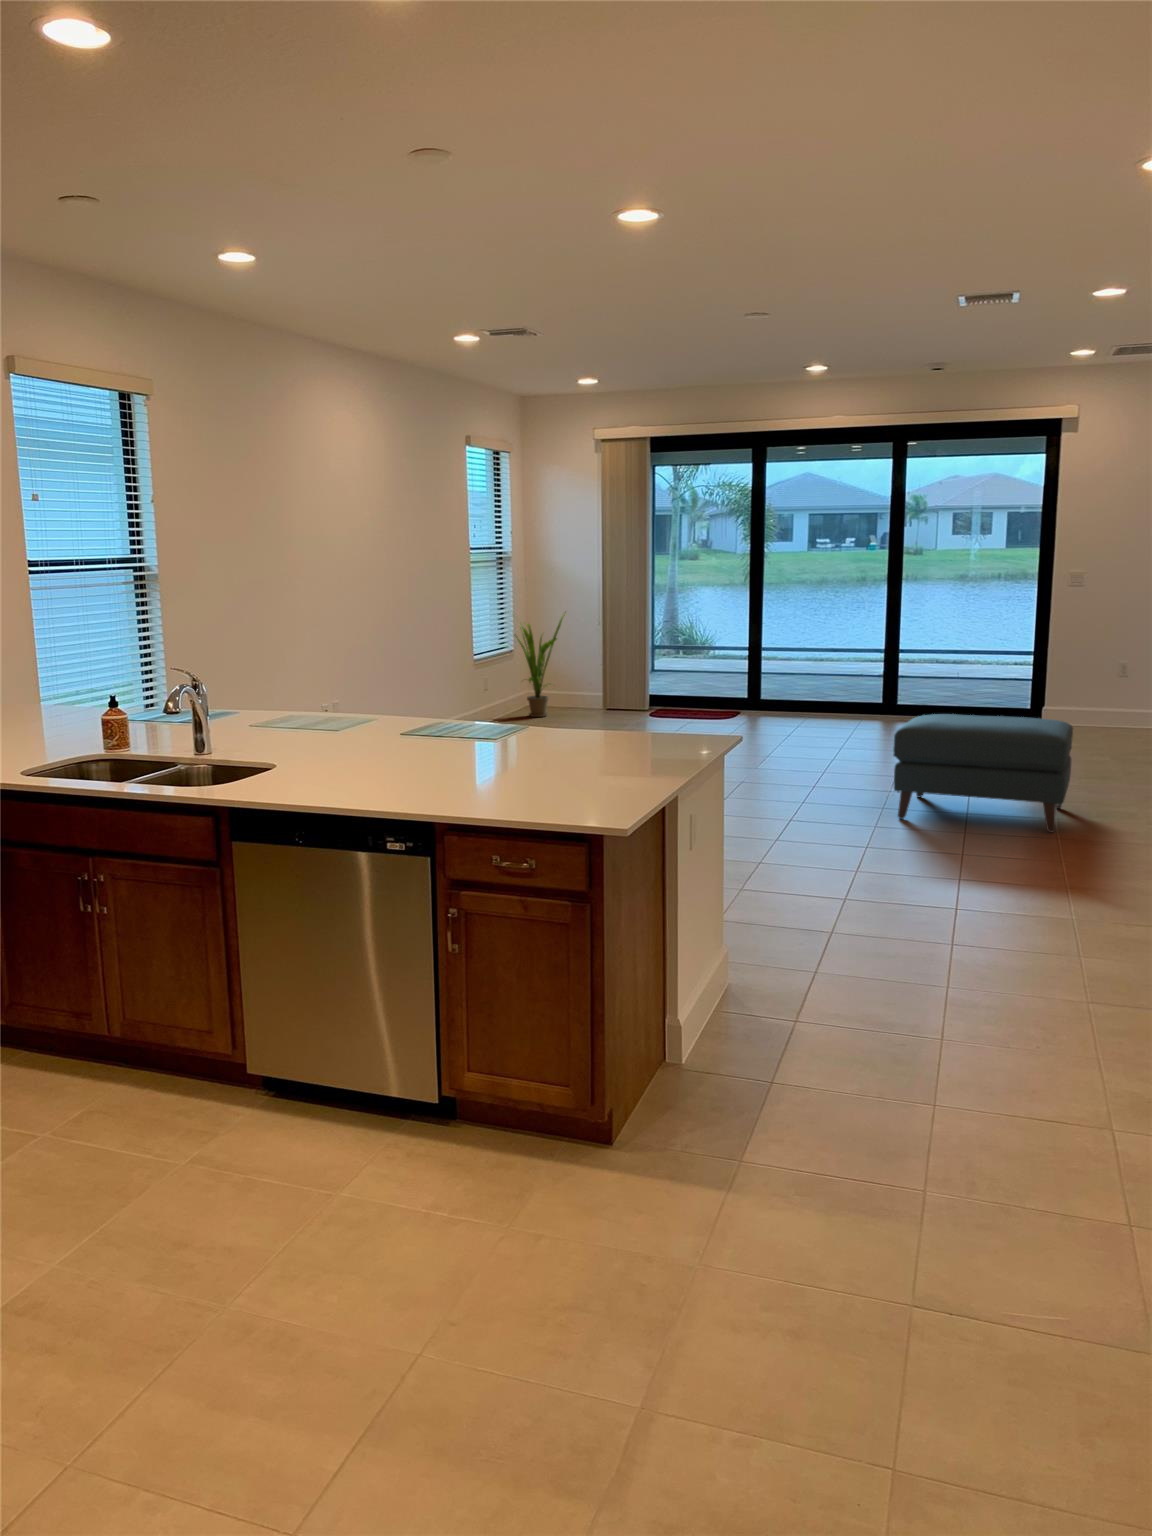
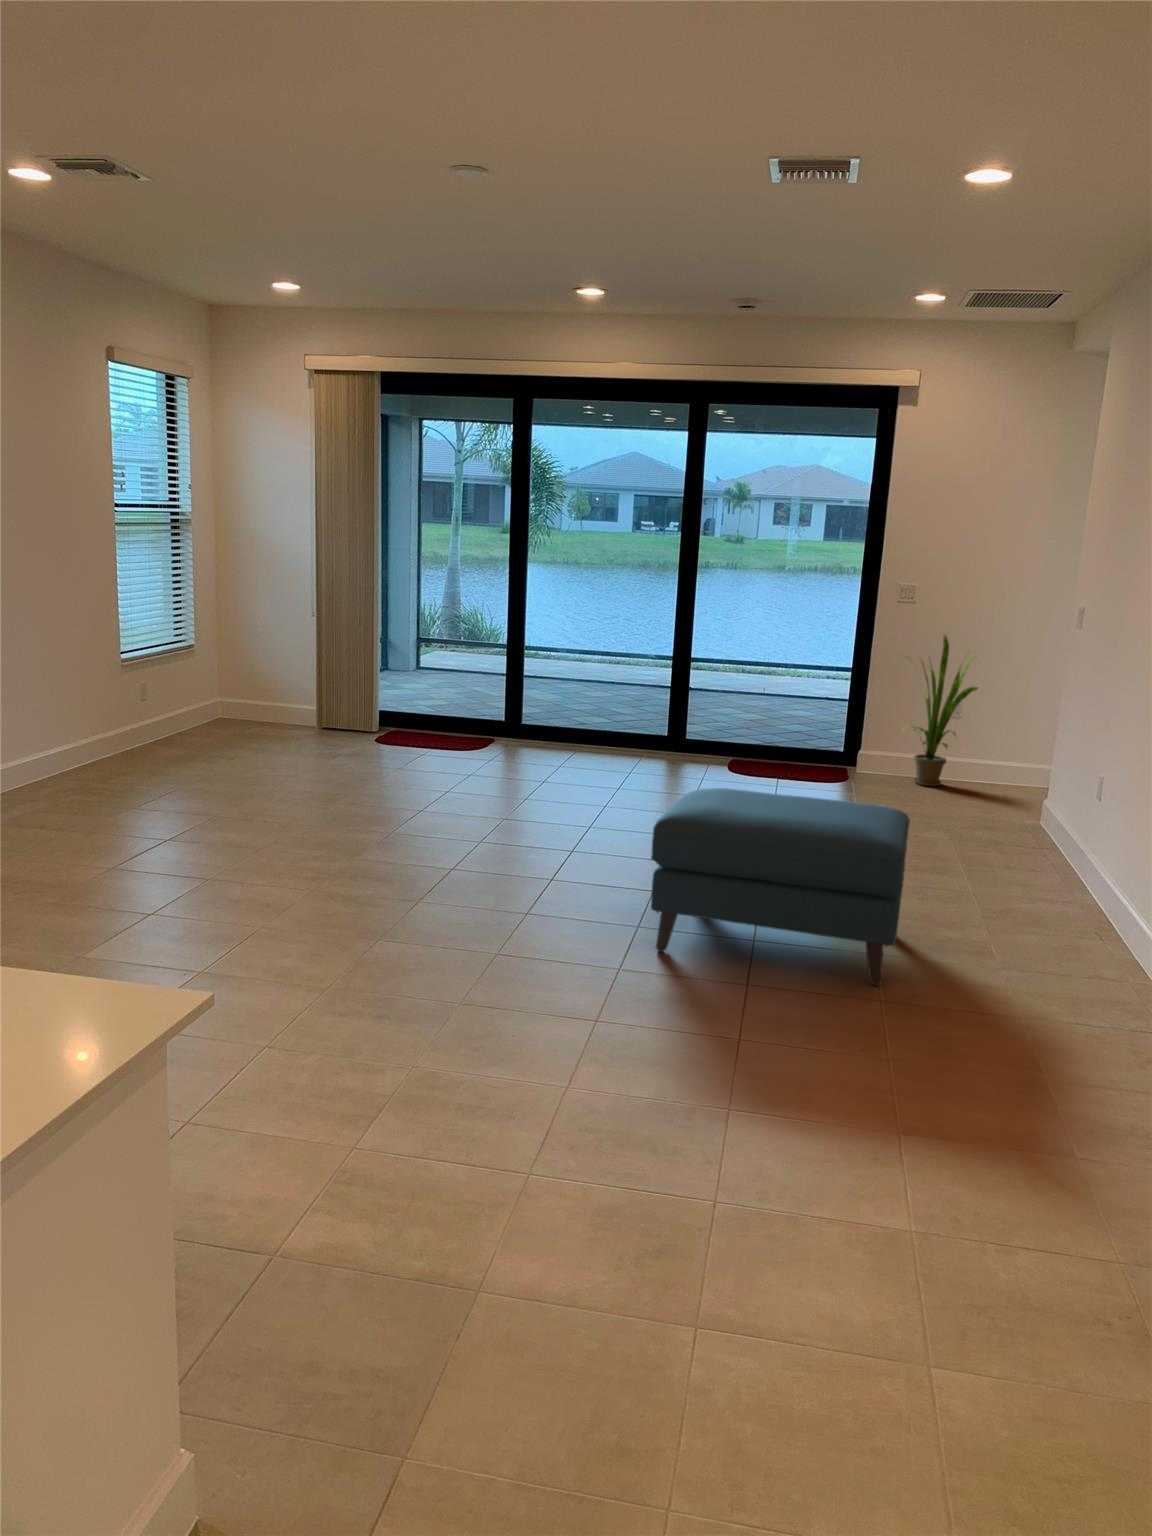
house plant: present [516,613,565,717] -> present [903,636,978,786]

